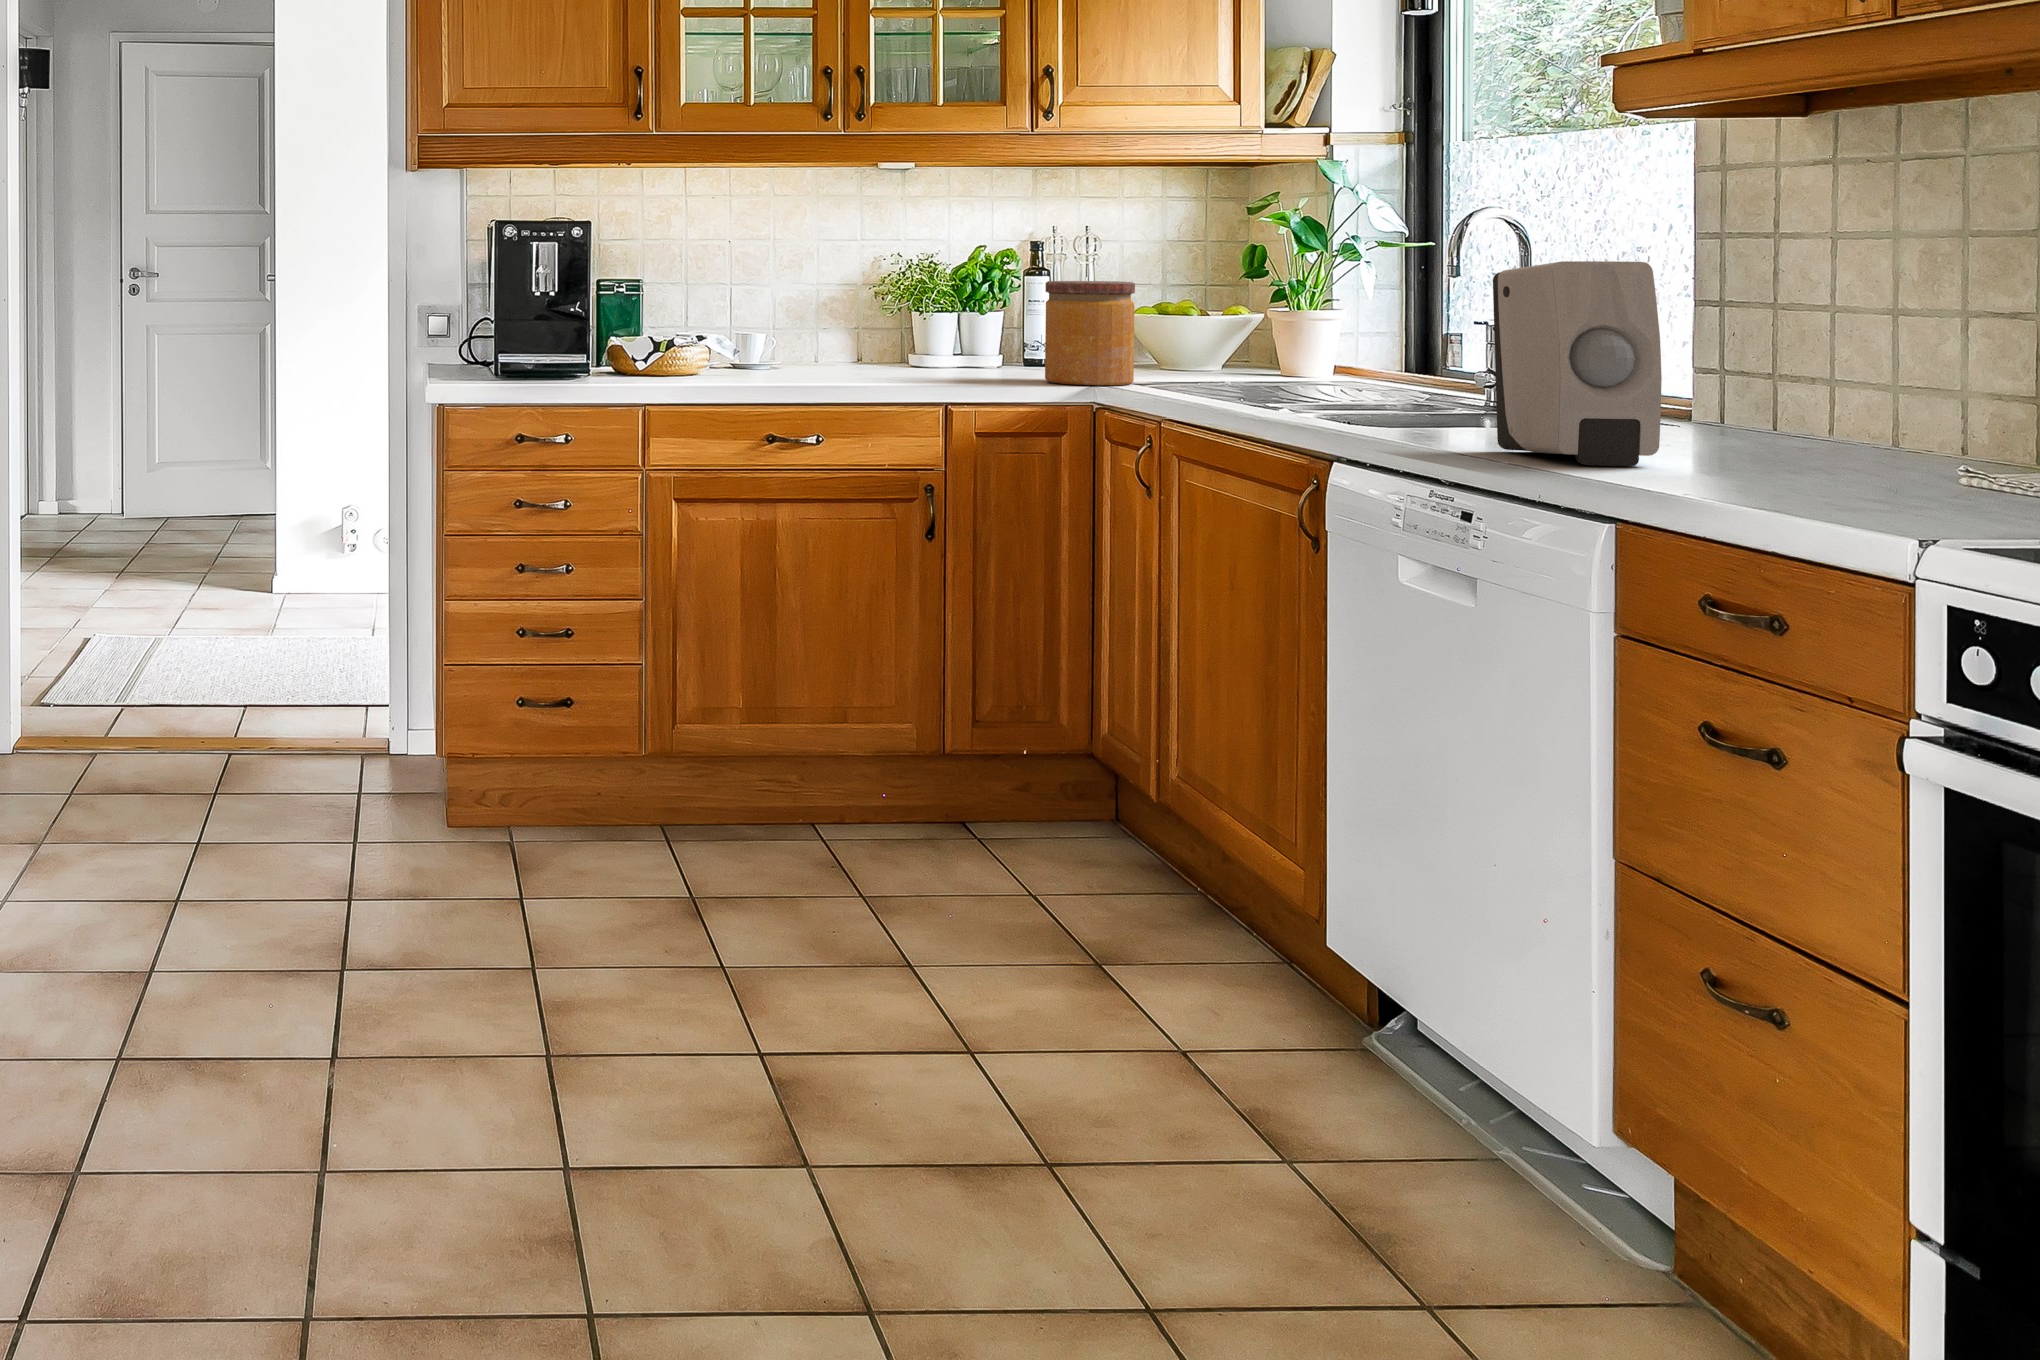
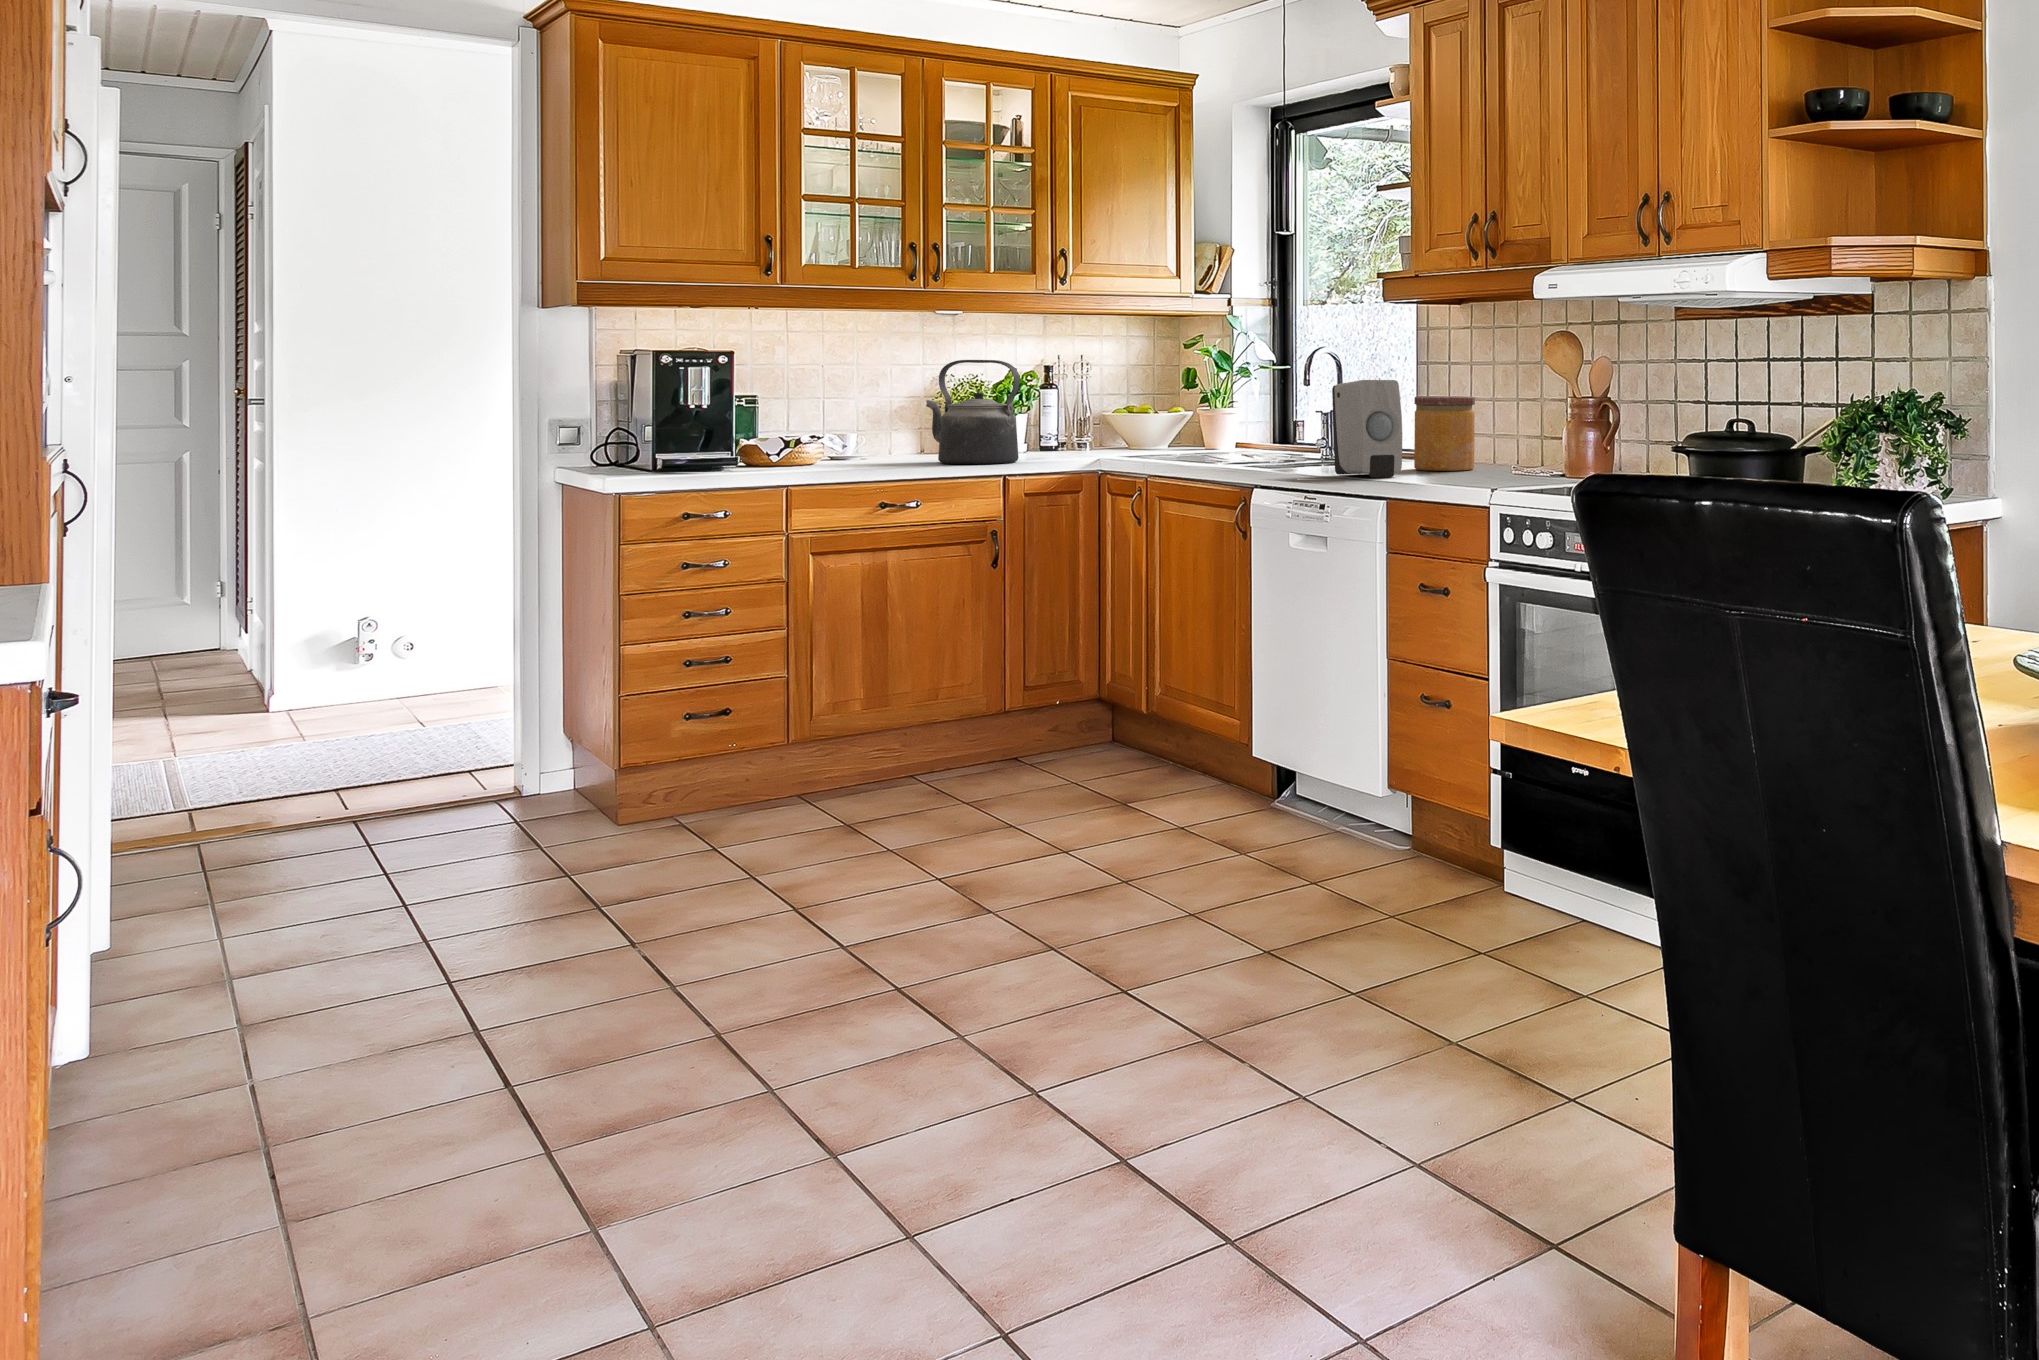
kettle: none [838,233,962,386] -> present [926,360,1020,464]
jar: present [1045,281,1135,385] -> present [1414,396,1475,471]

